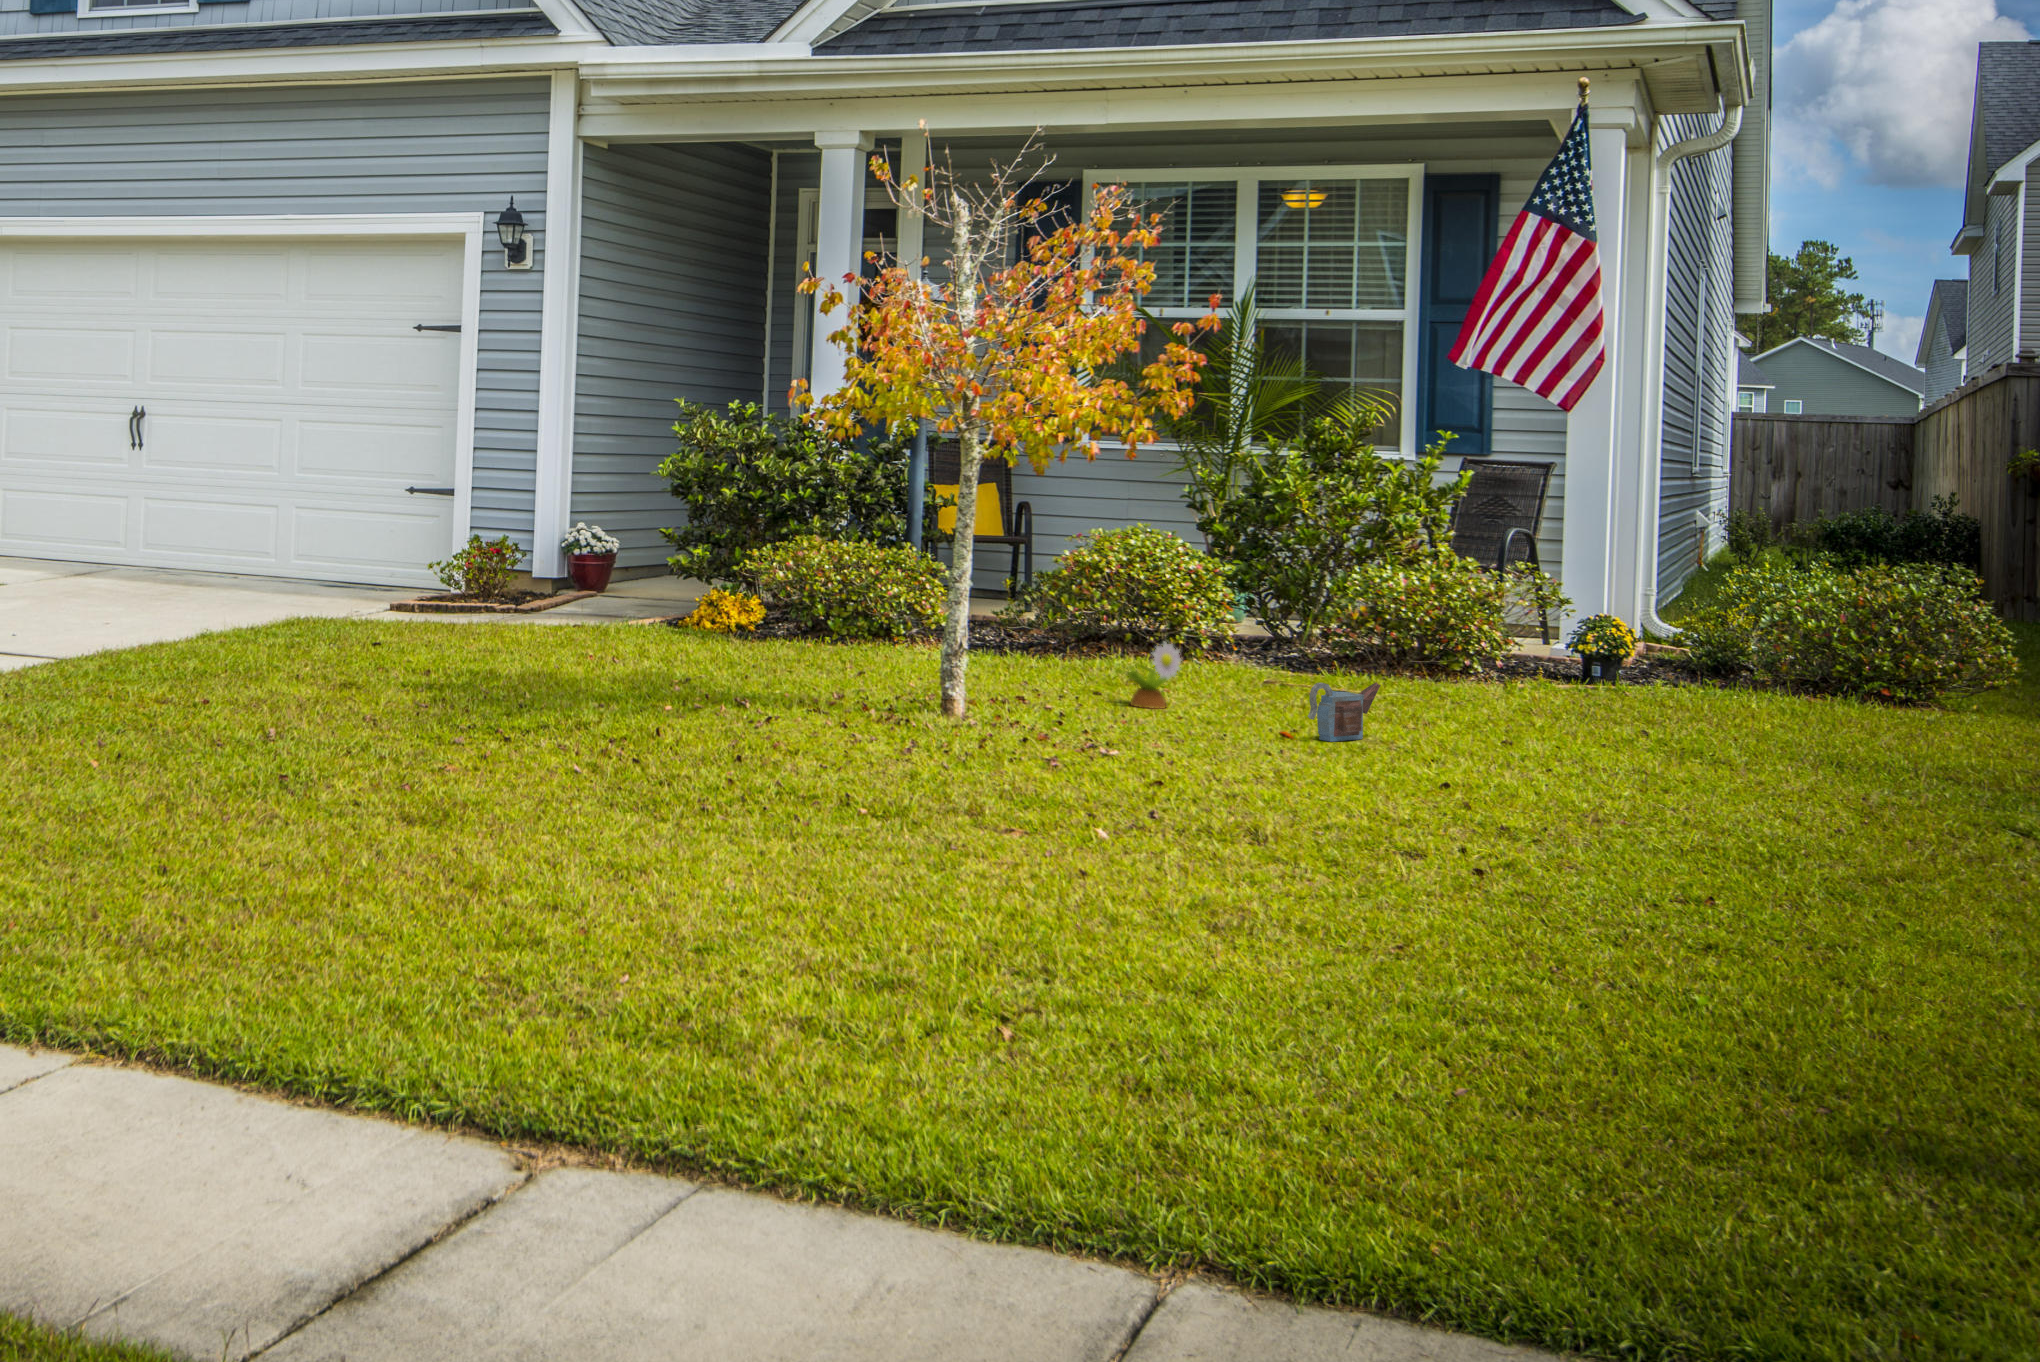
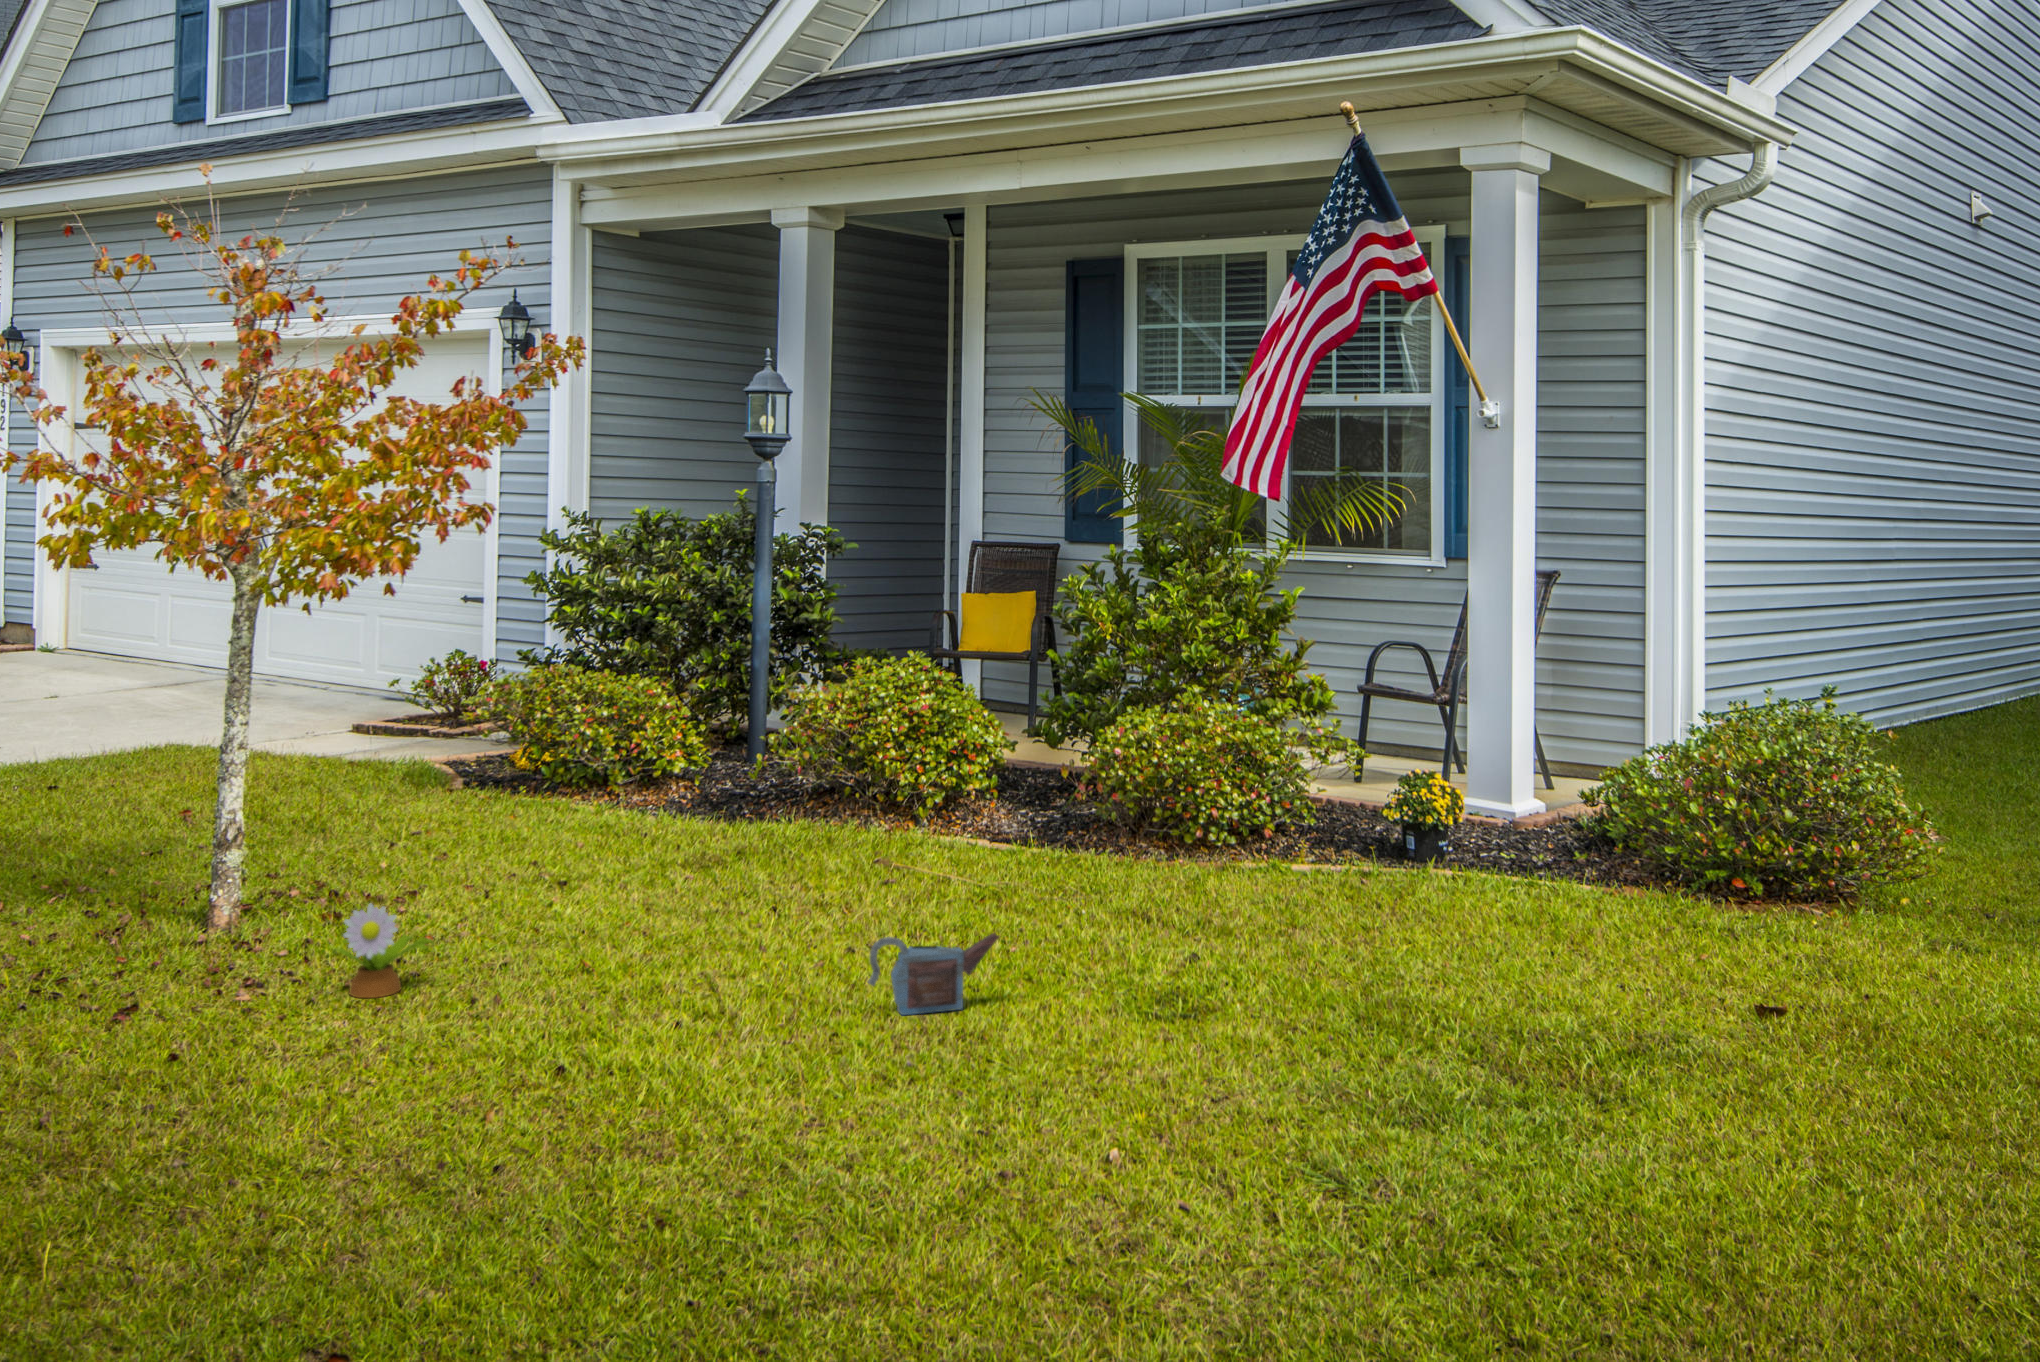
watering can: present [1308,682,1381,742] -> present [868,933,1000,1015]

